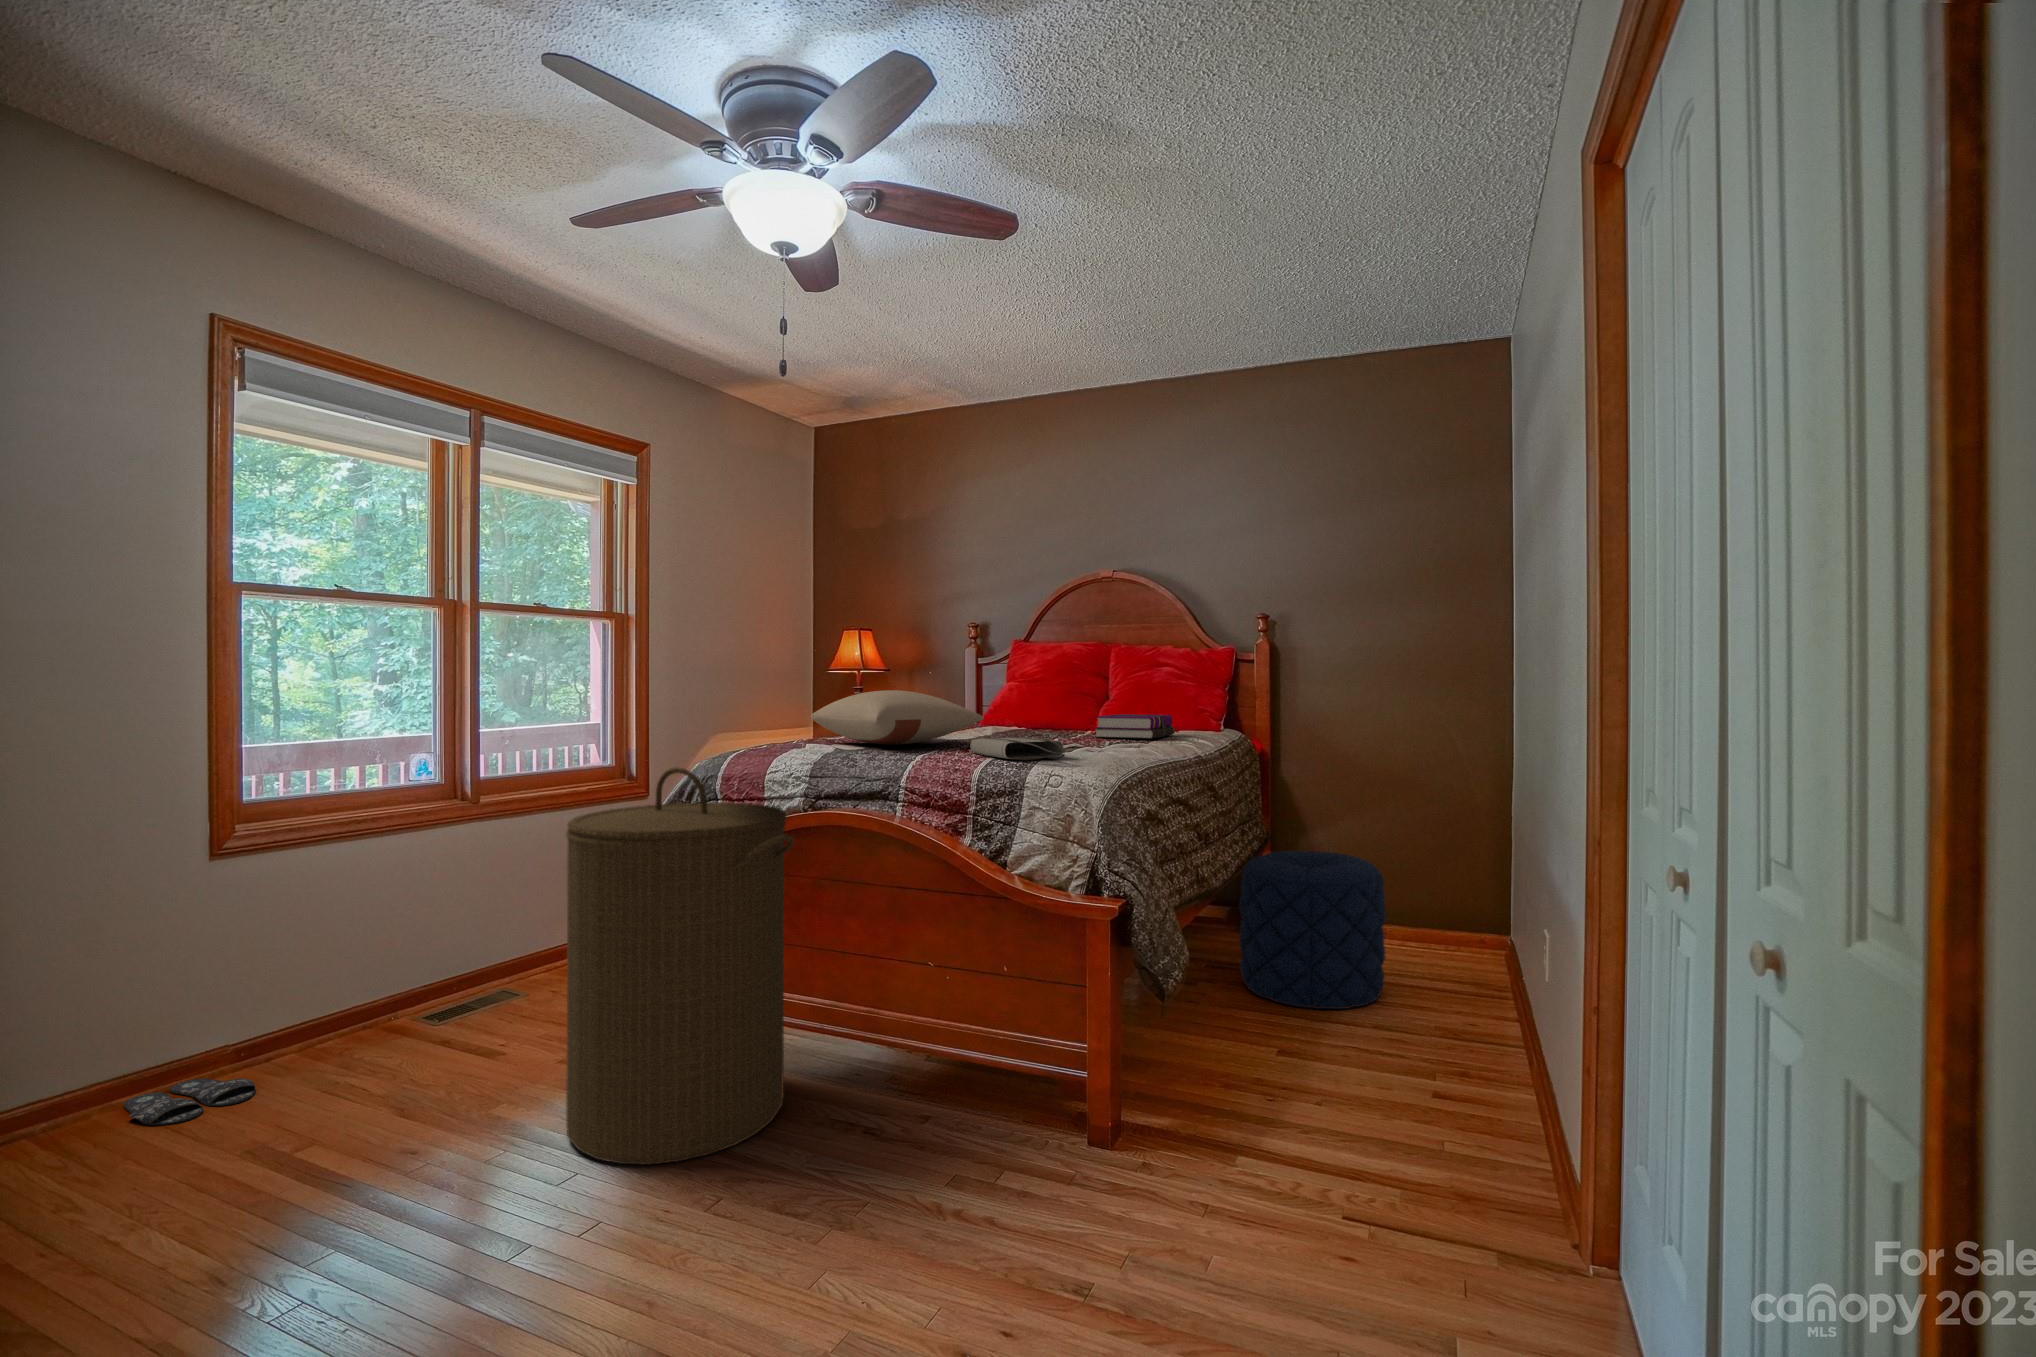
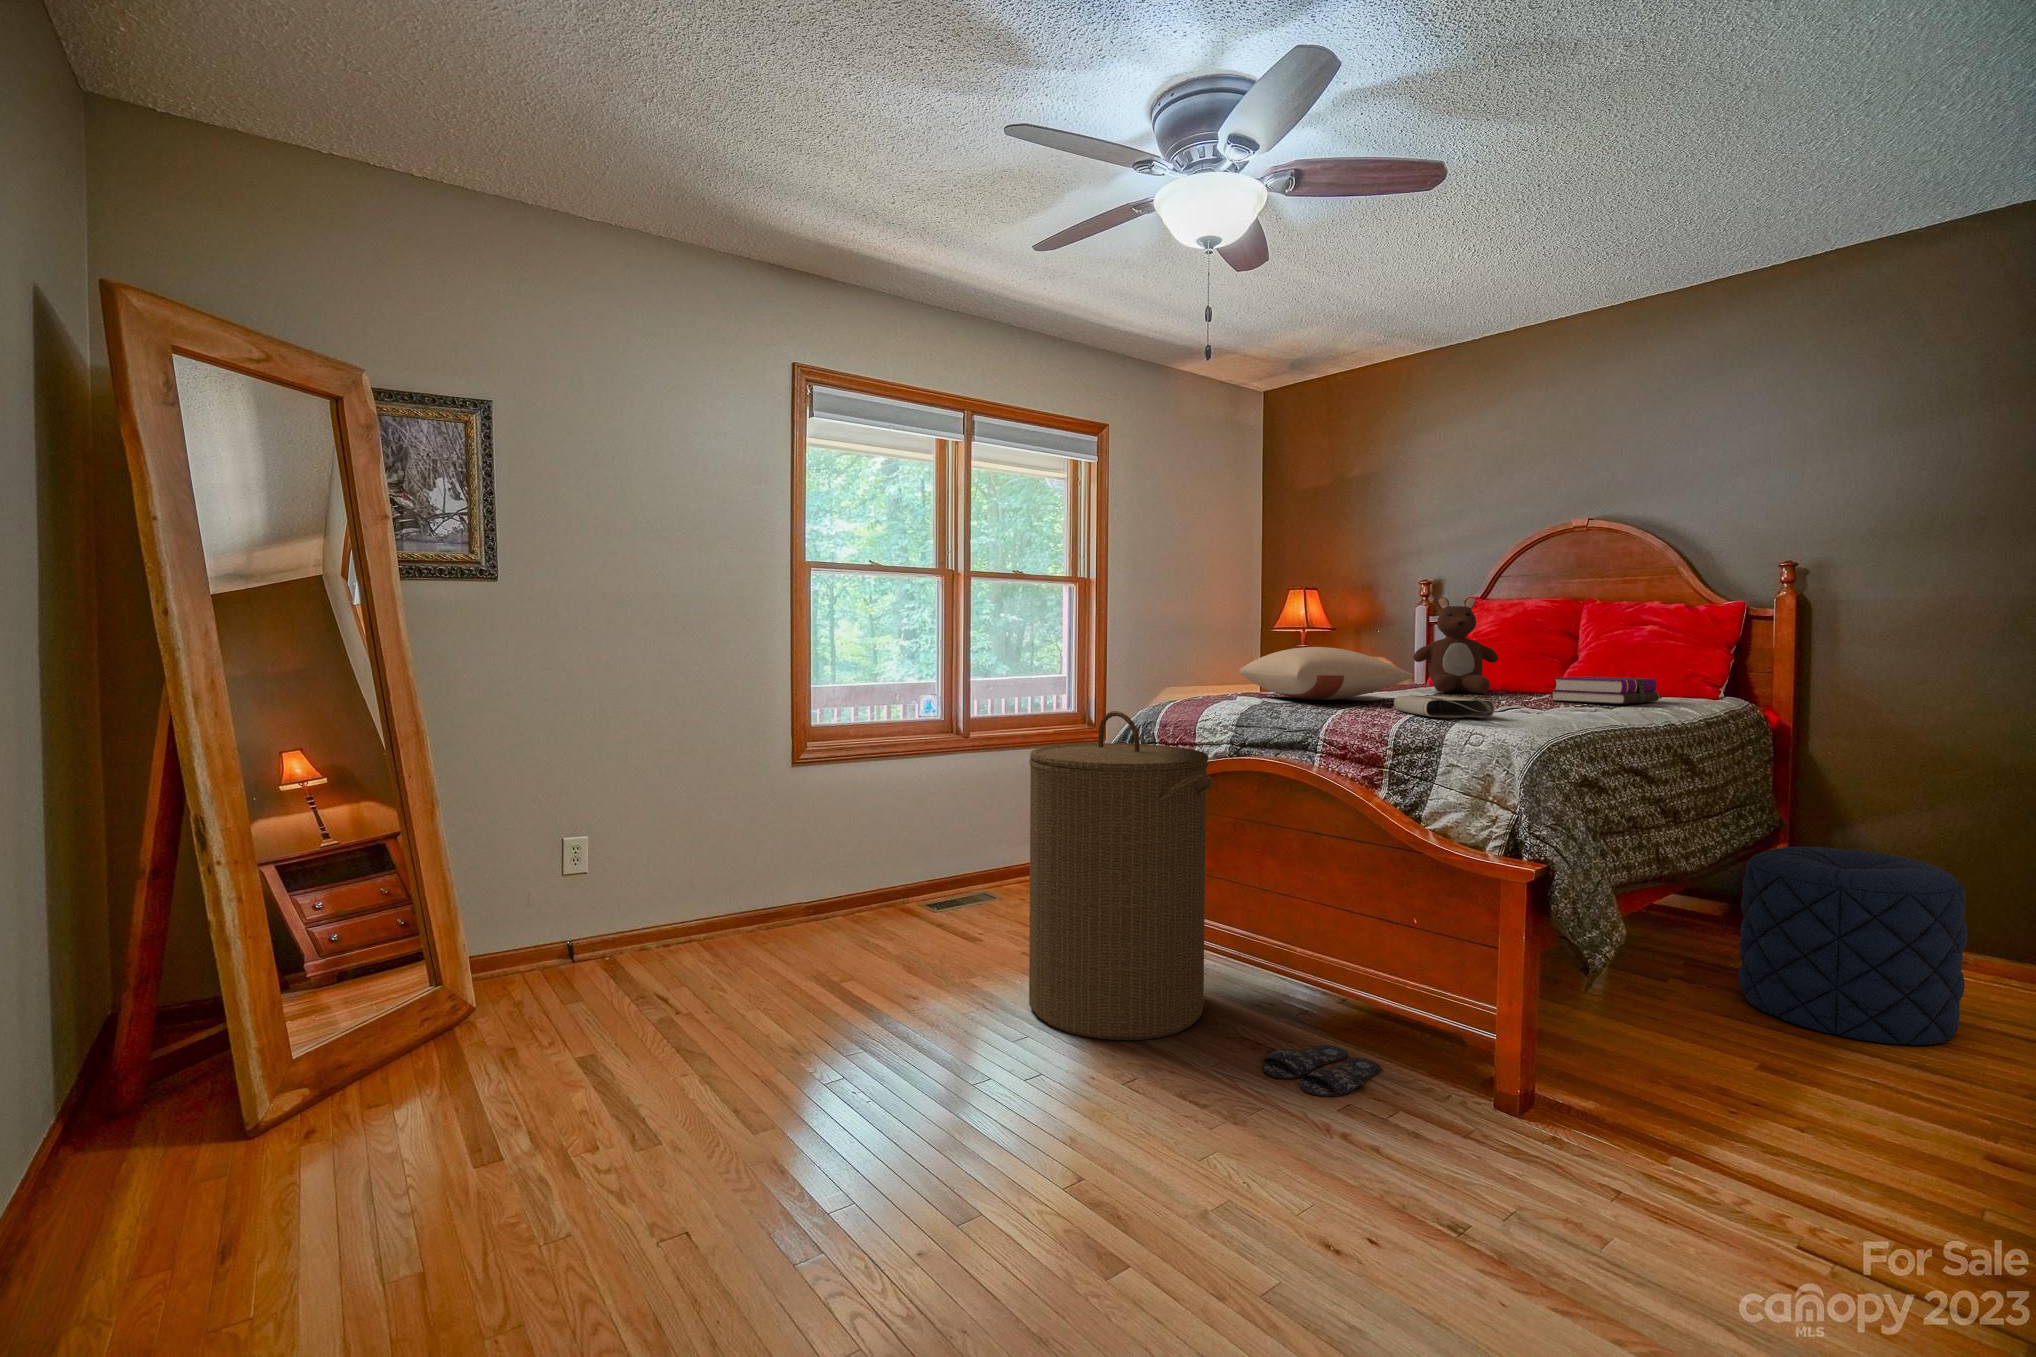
teddy bear: none [974,642,1046,732] -> present [1413,597,1498,693]
slippers: present [123,1078,256,1125] -> present [1263,1045,1381,1096]

